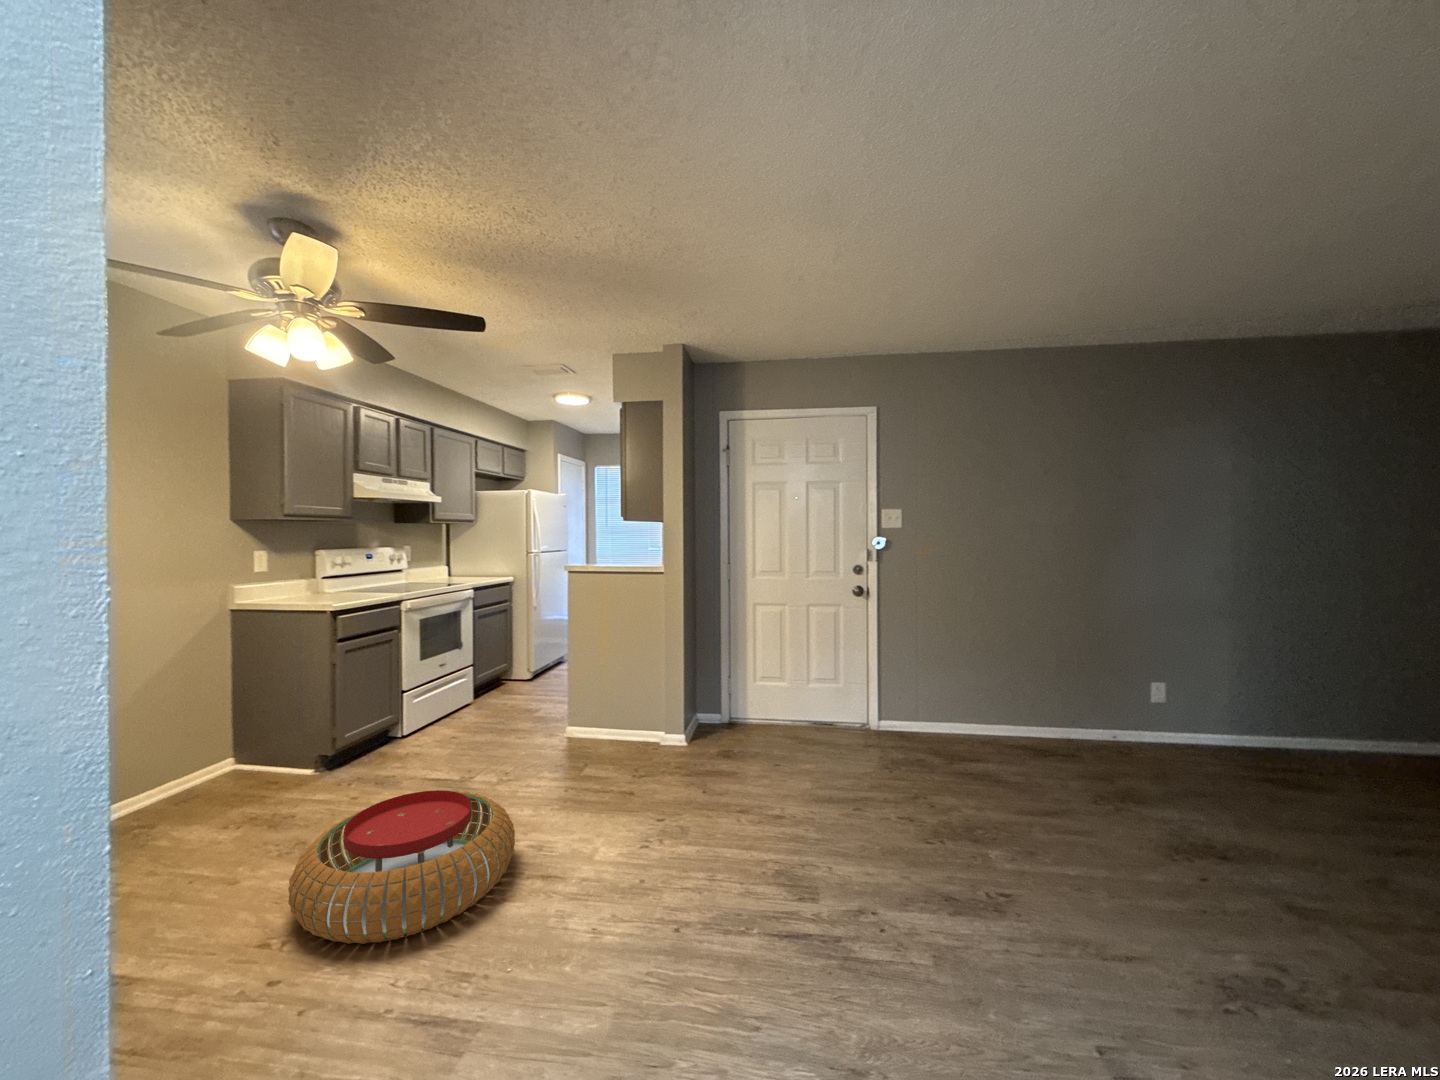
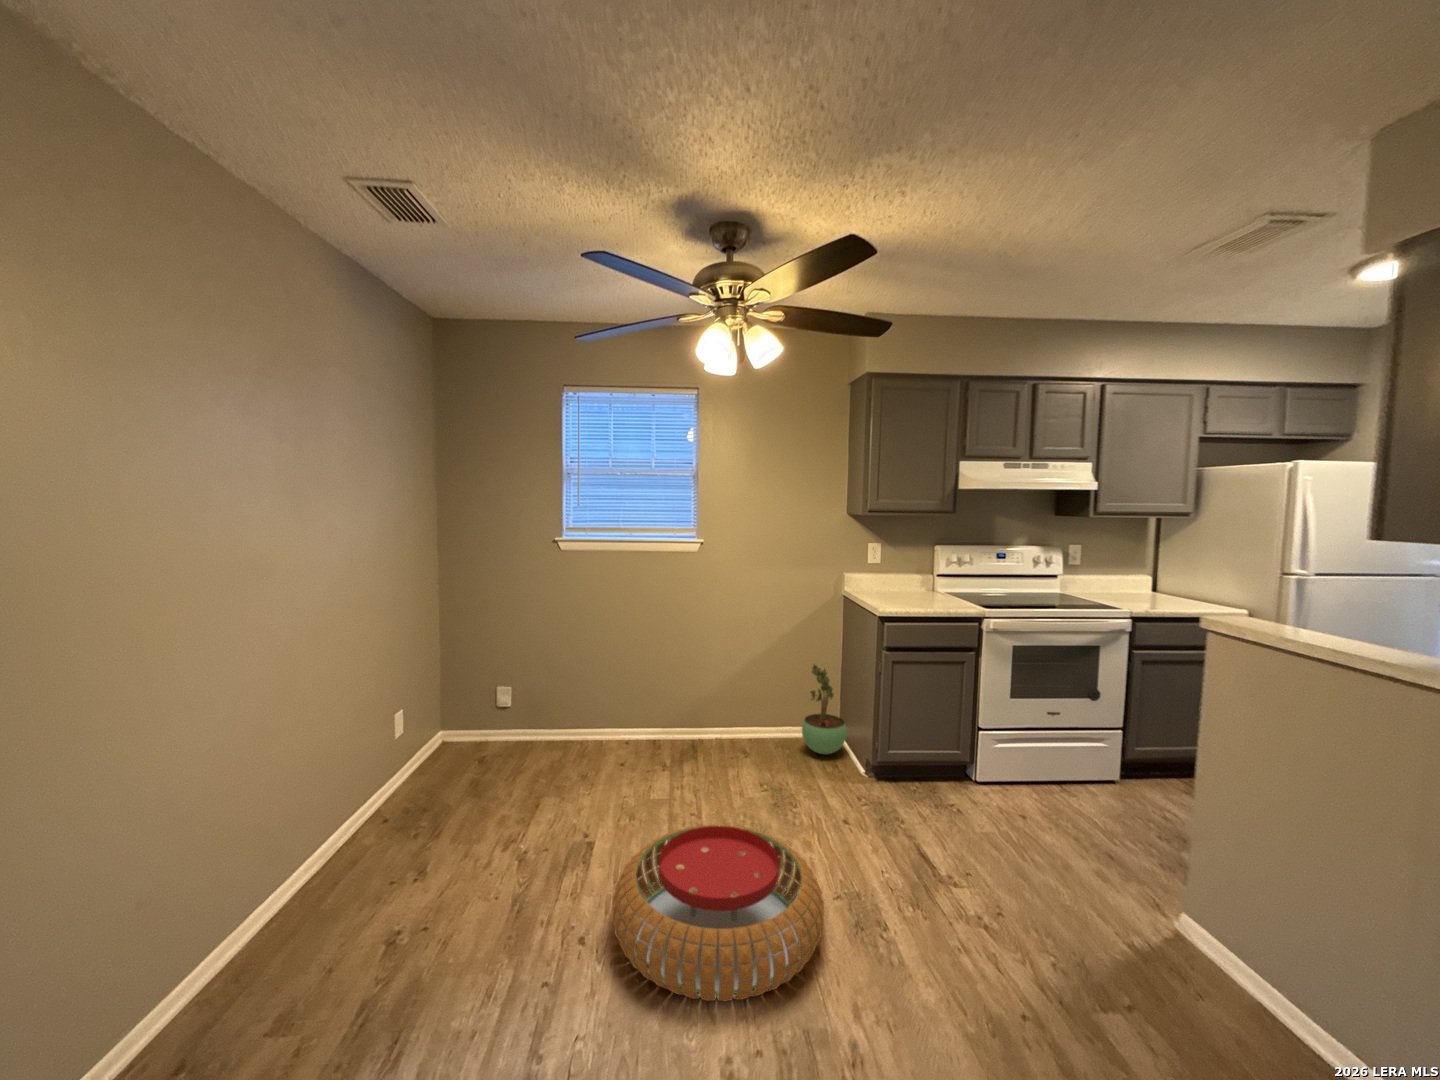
potted plant: none [208,686,276,786] -> present [802,665,847,754]

